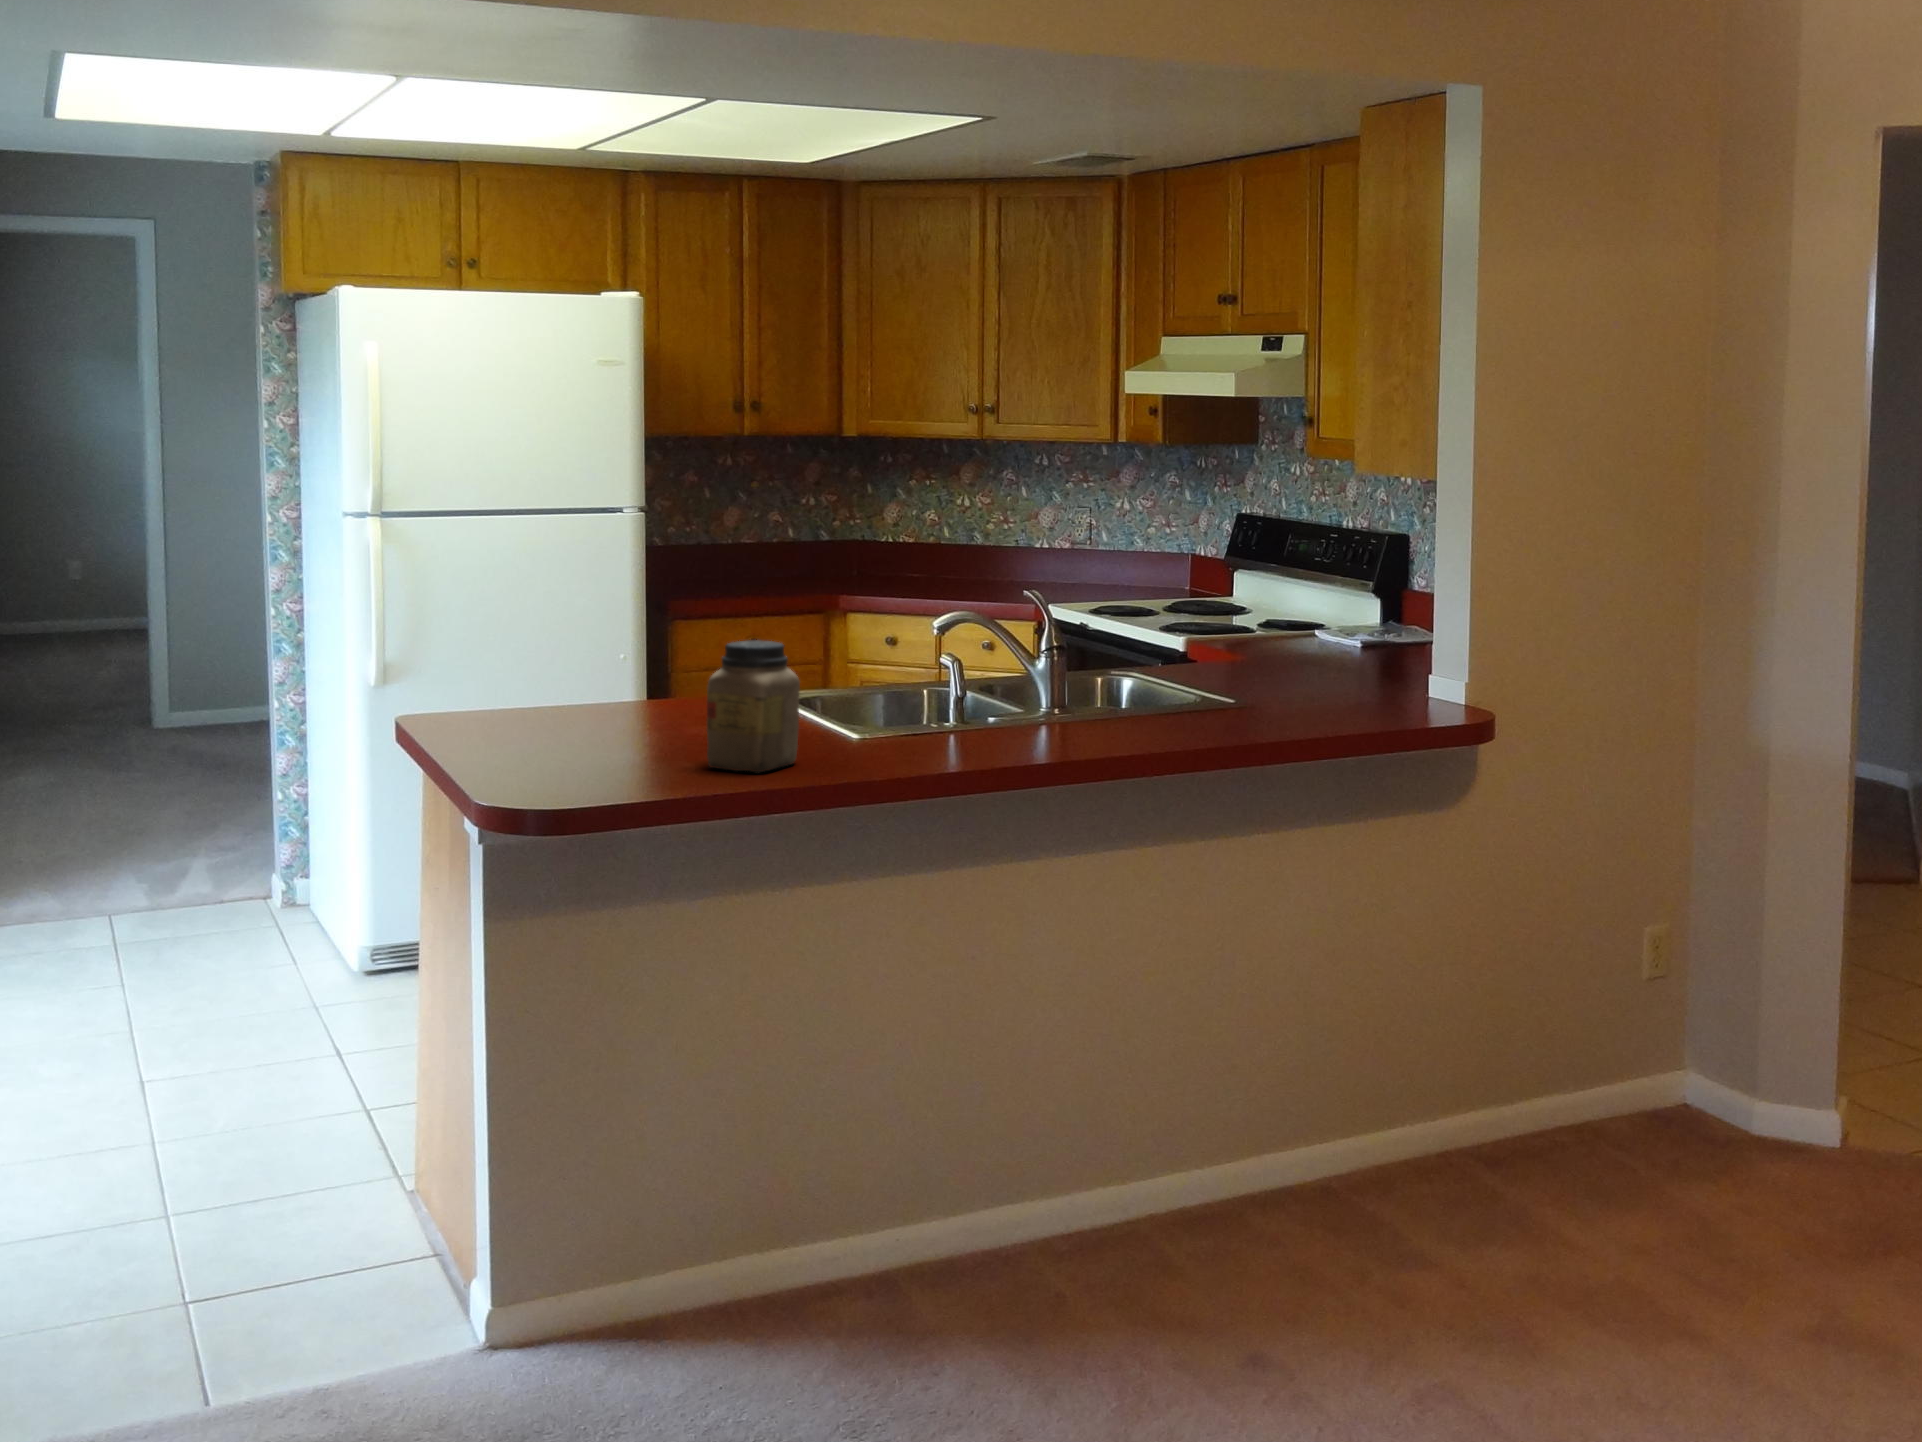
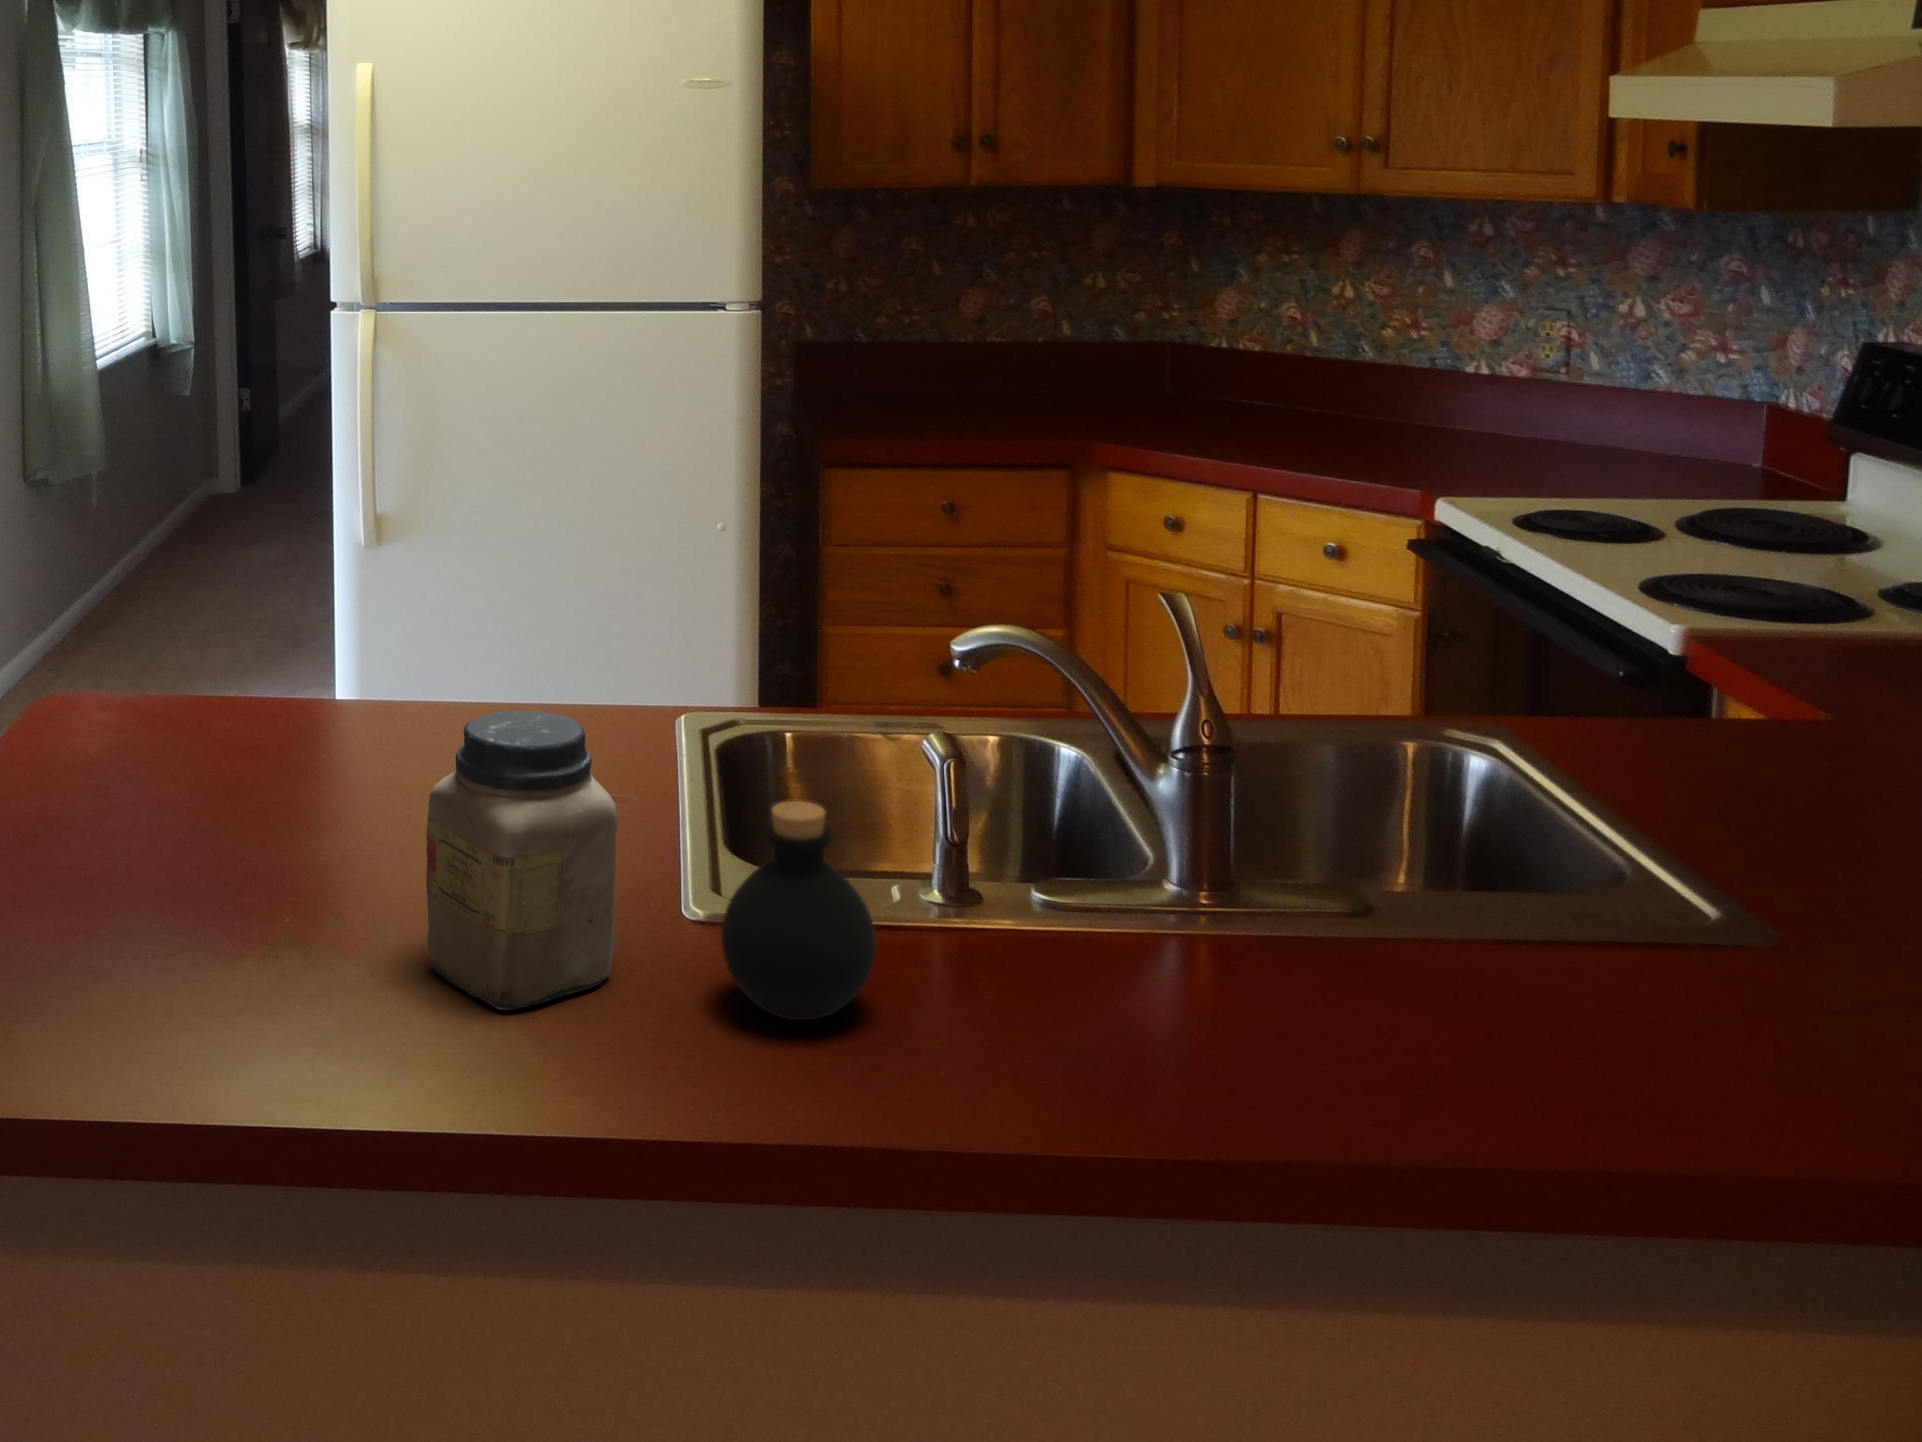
bottle: none [851,666,921,762] -> present [721,801,876,1020]

